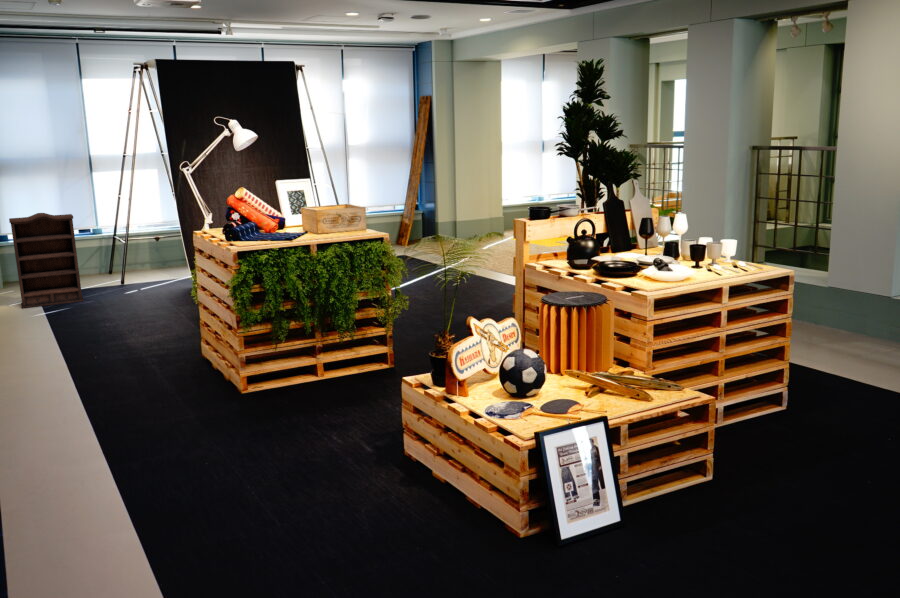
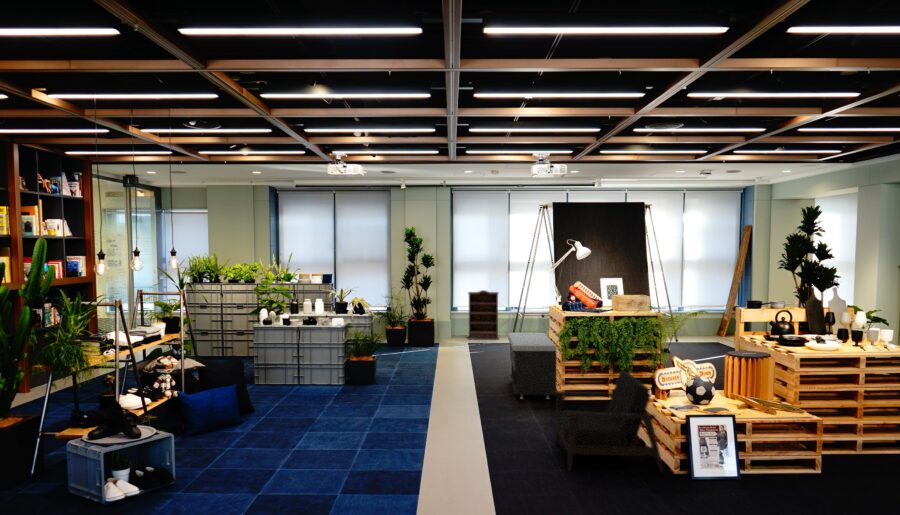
storage bench: none [125,284,234,407] -> present [508,333,556,399]
armchair: none [253,337,443,519] -> present [553,371,664,472]

